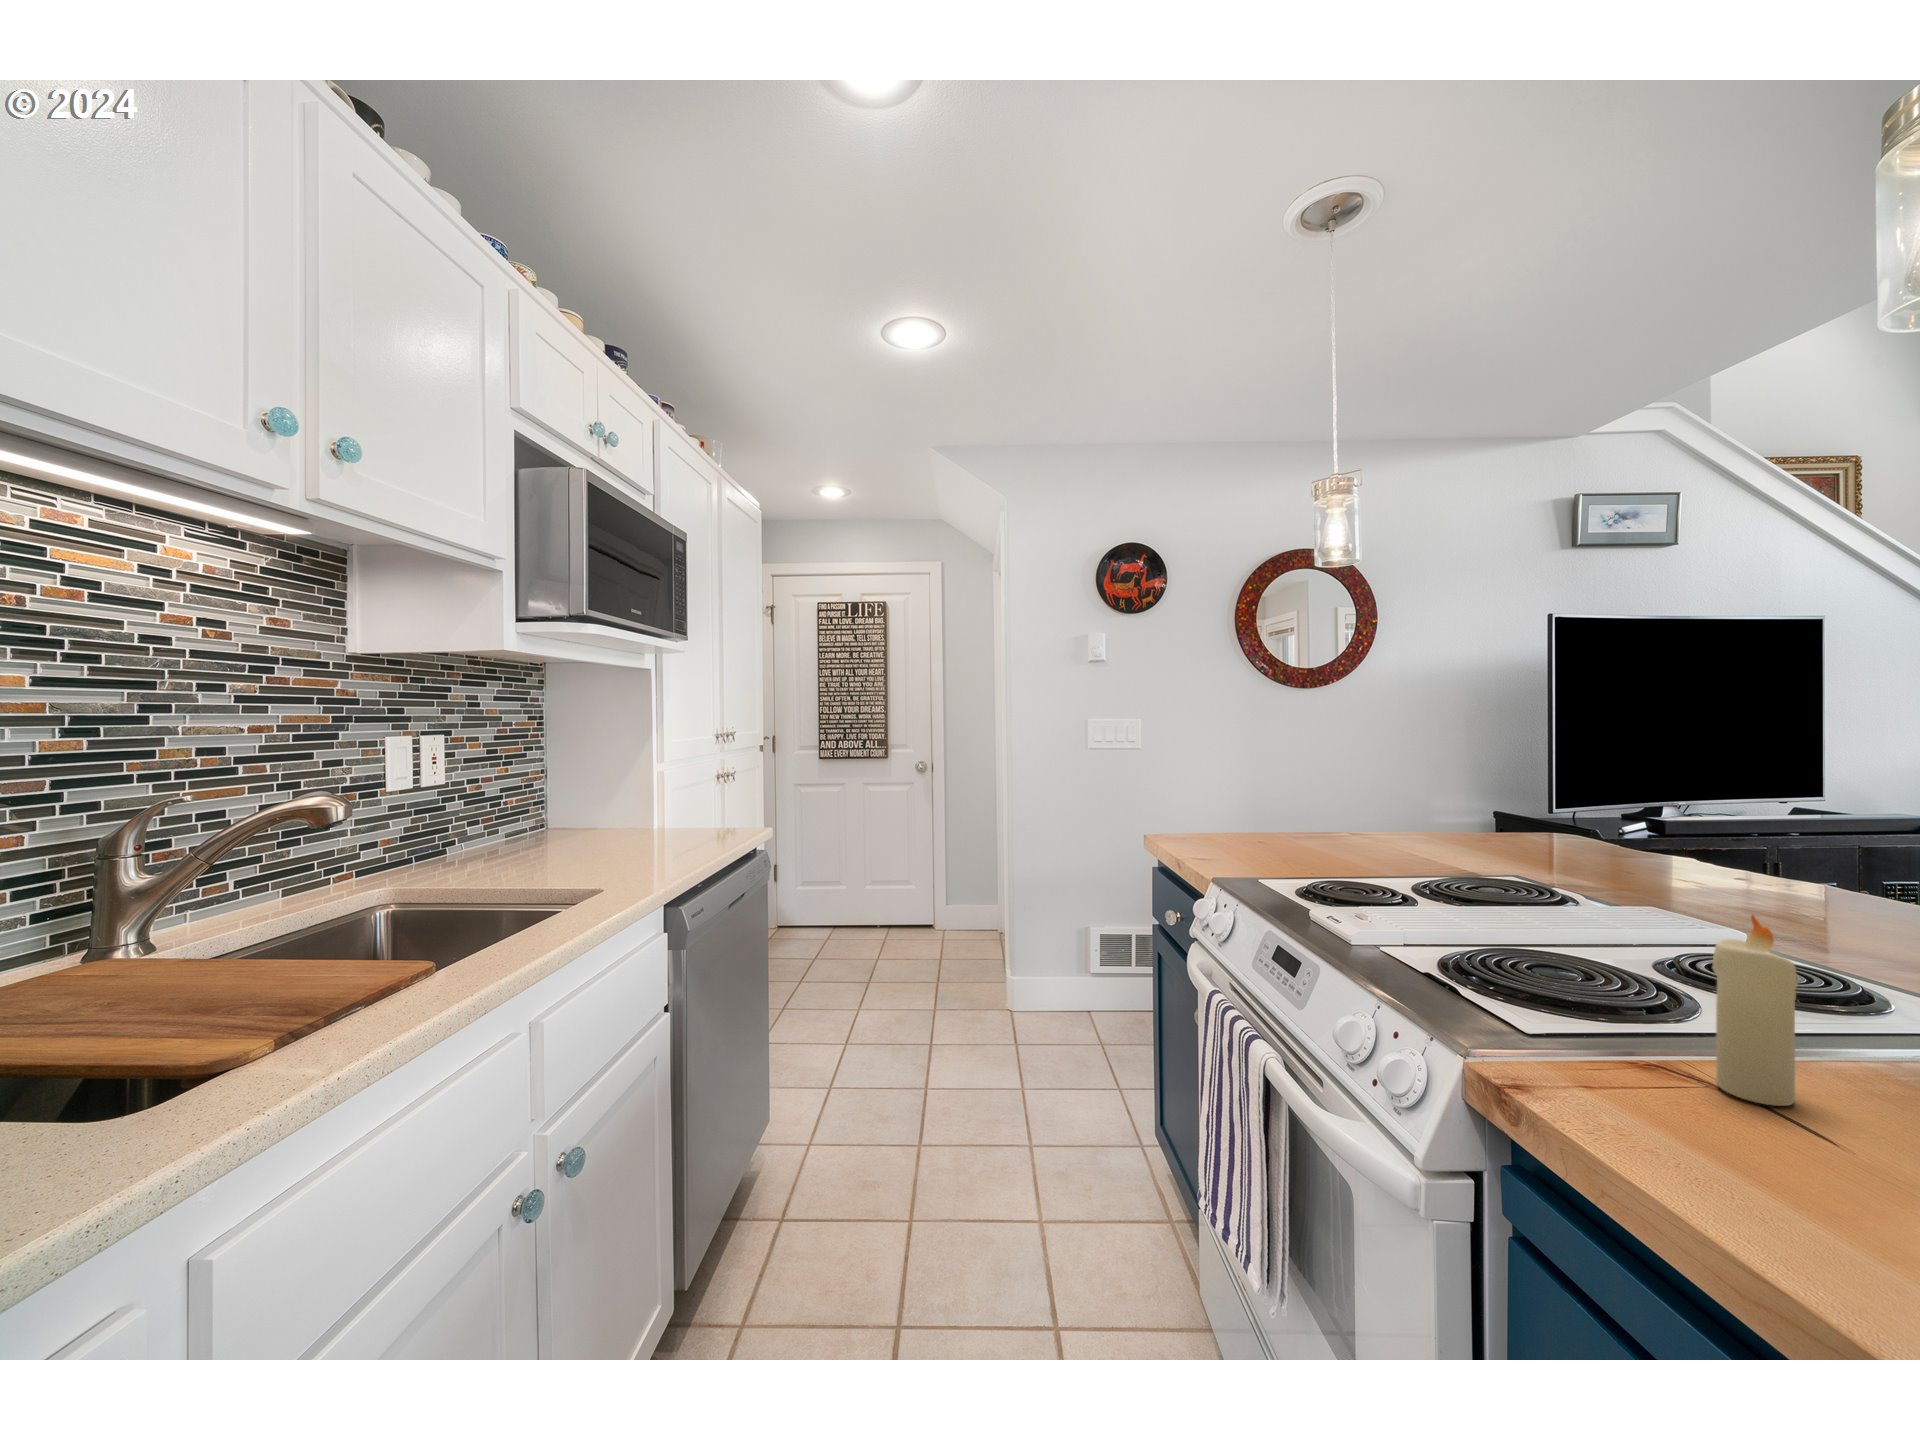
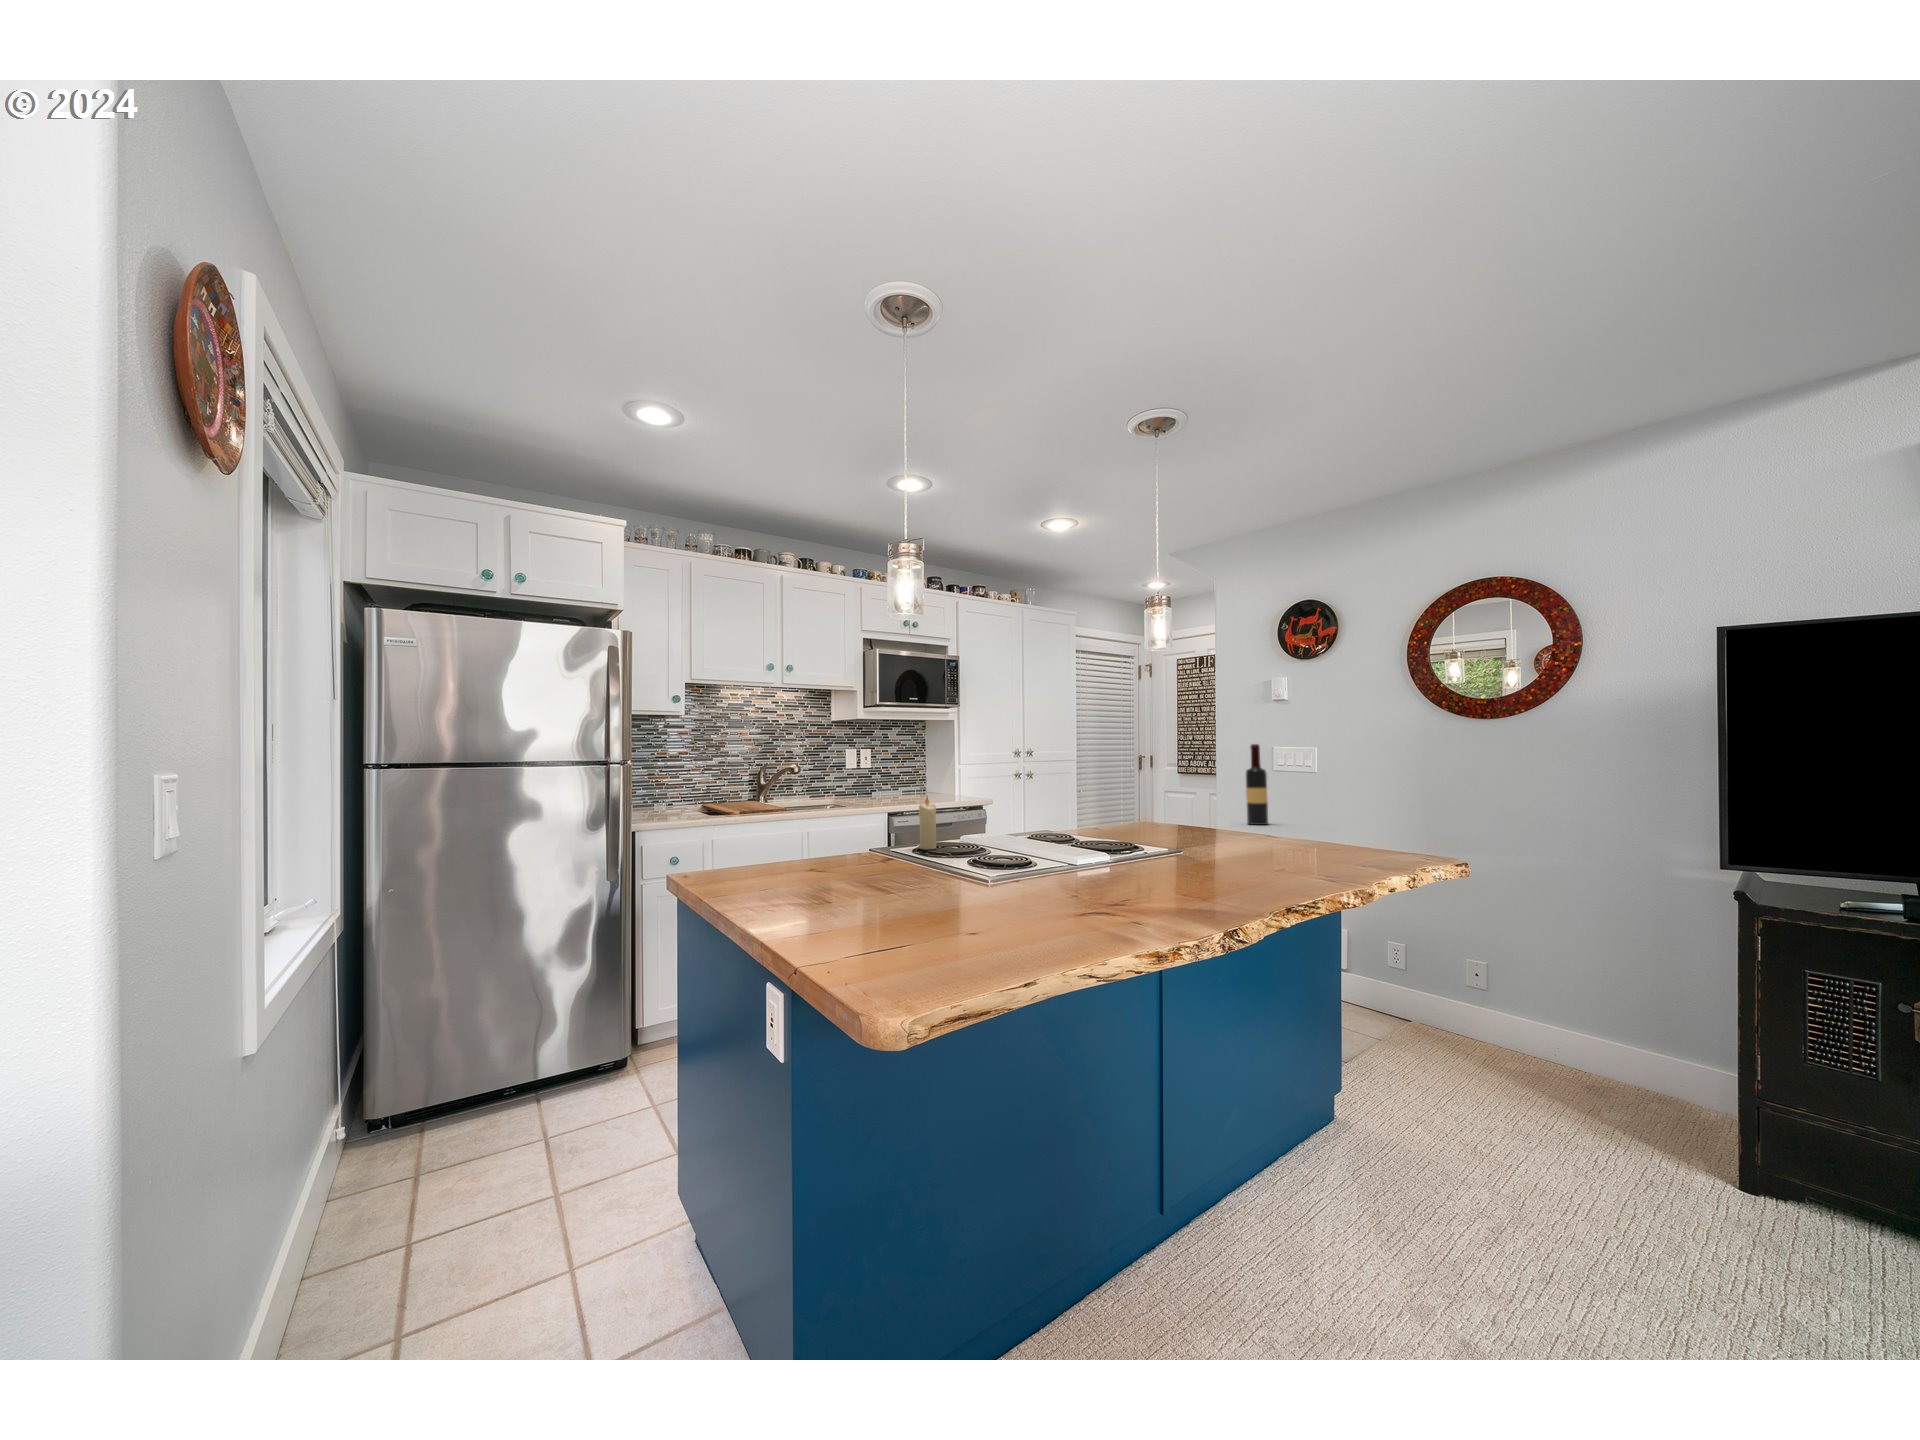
wine bottle: none [1329,726,1361,845] -> present [1246,744,1268,825]

